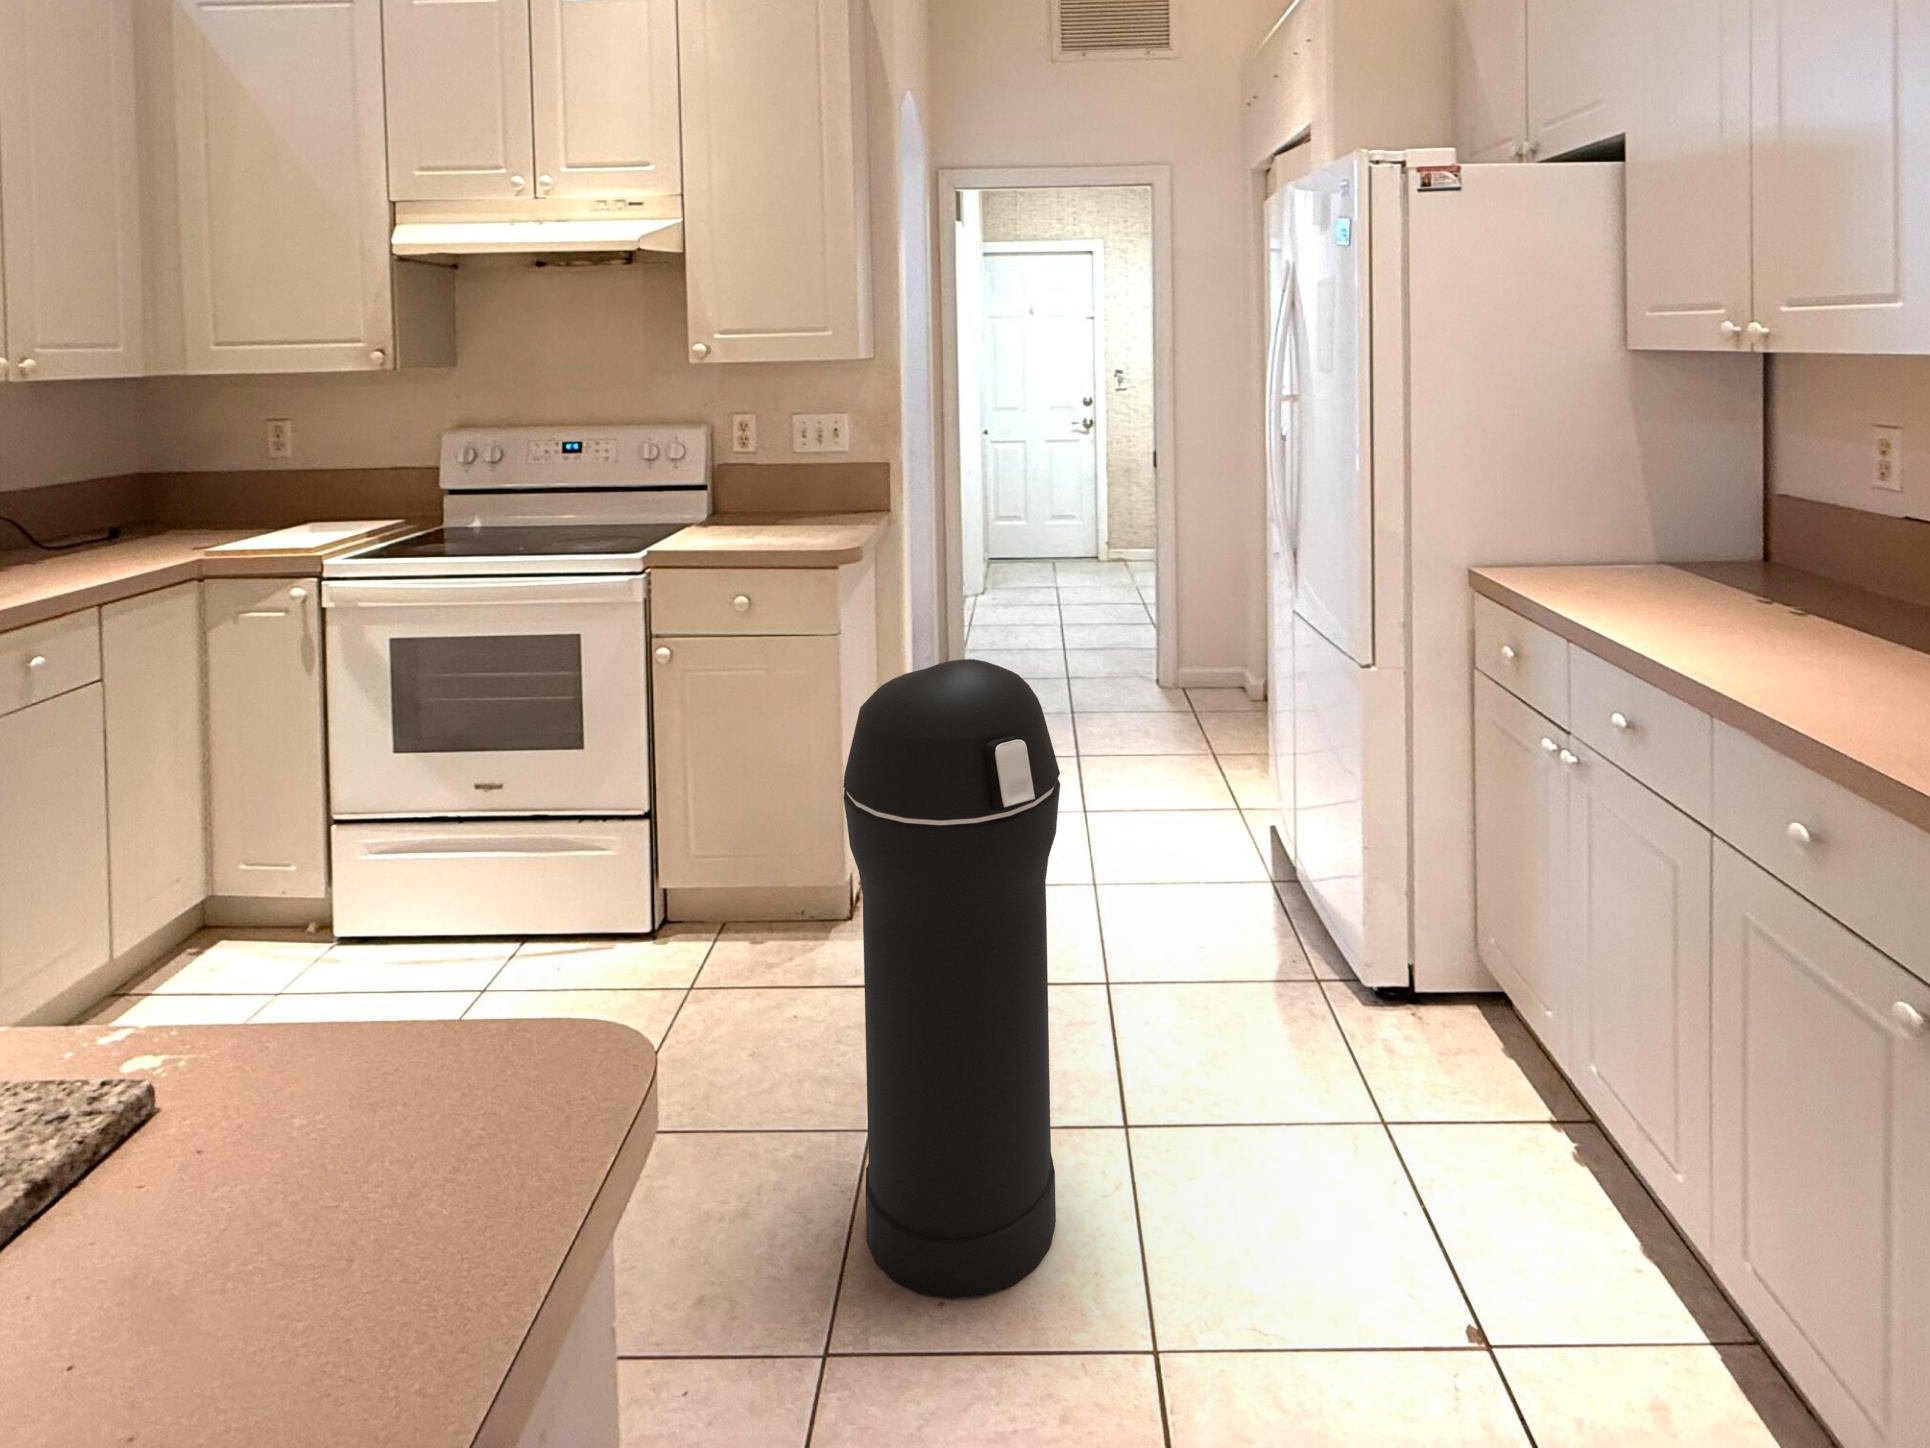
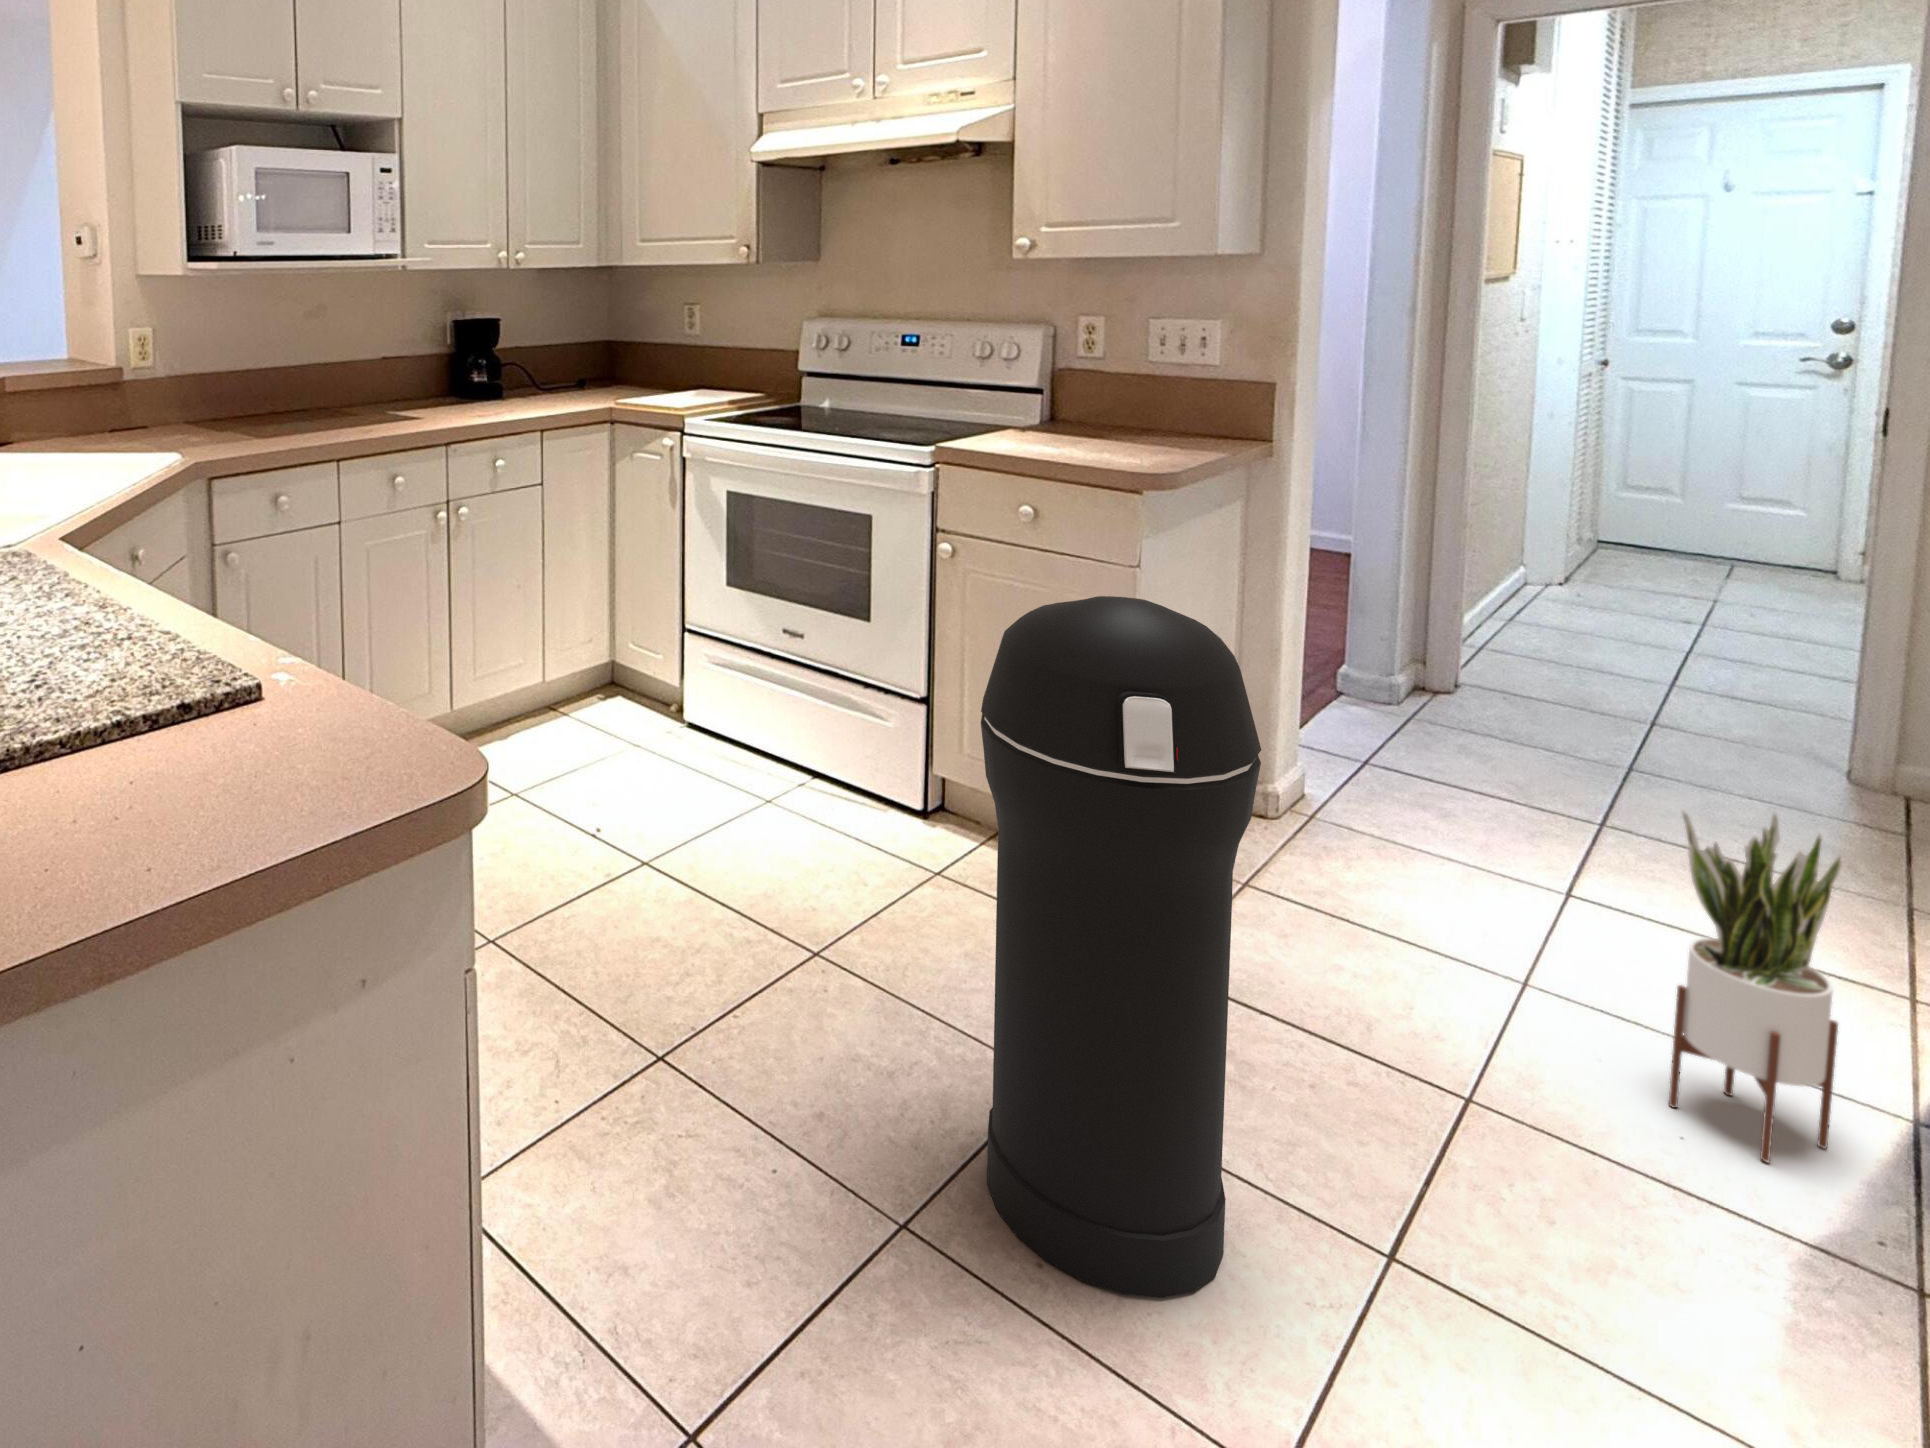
potted plant: none [1191,714,1259,943] -> present [1669,812,1841,1162]

